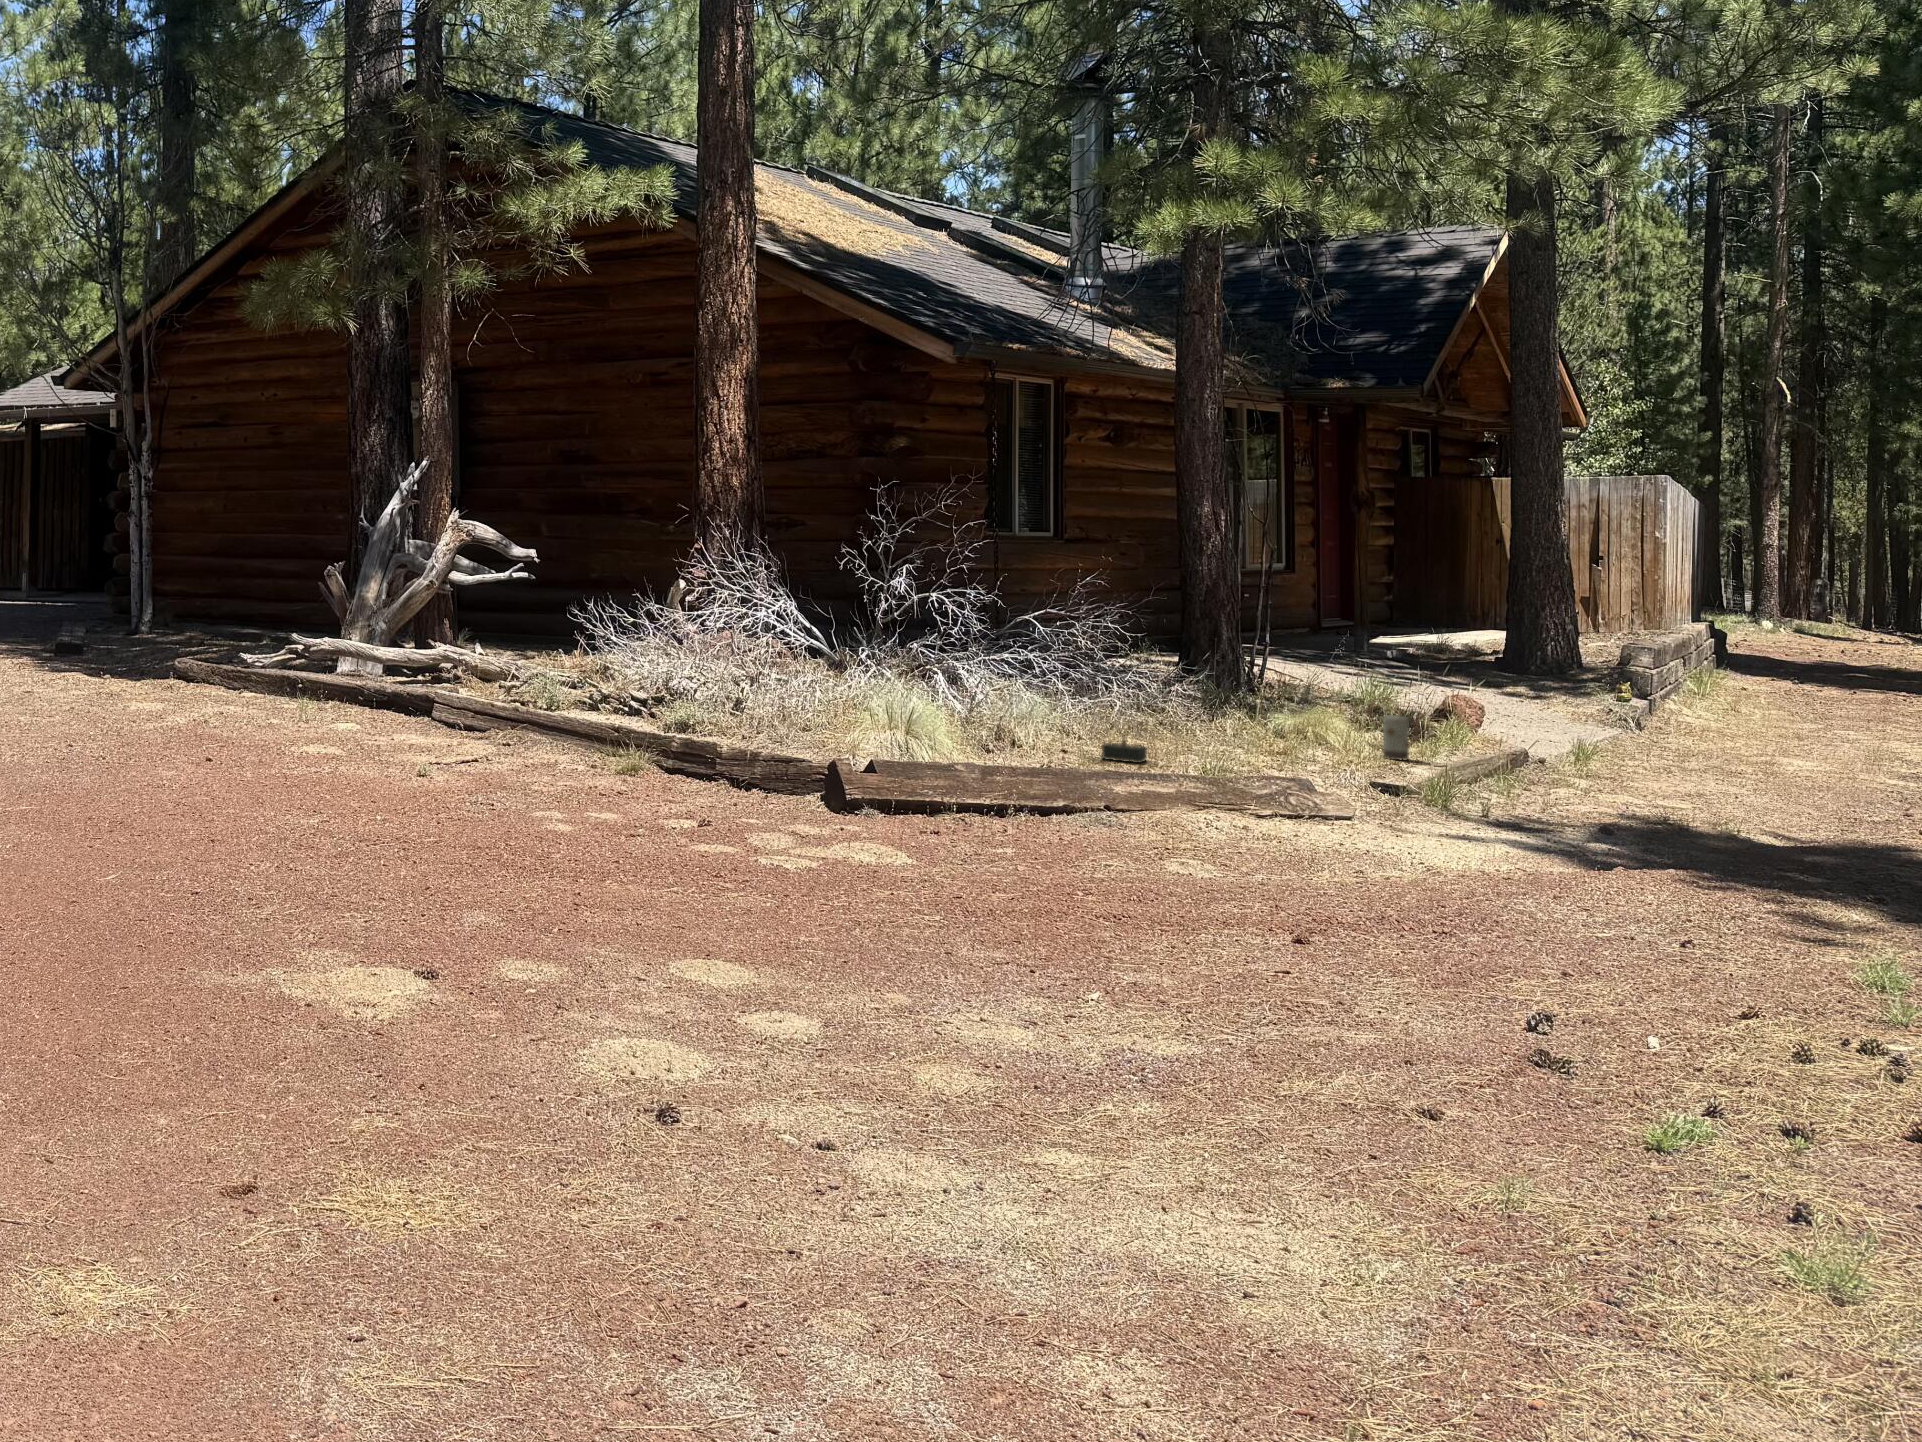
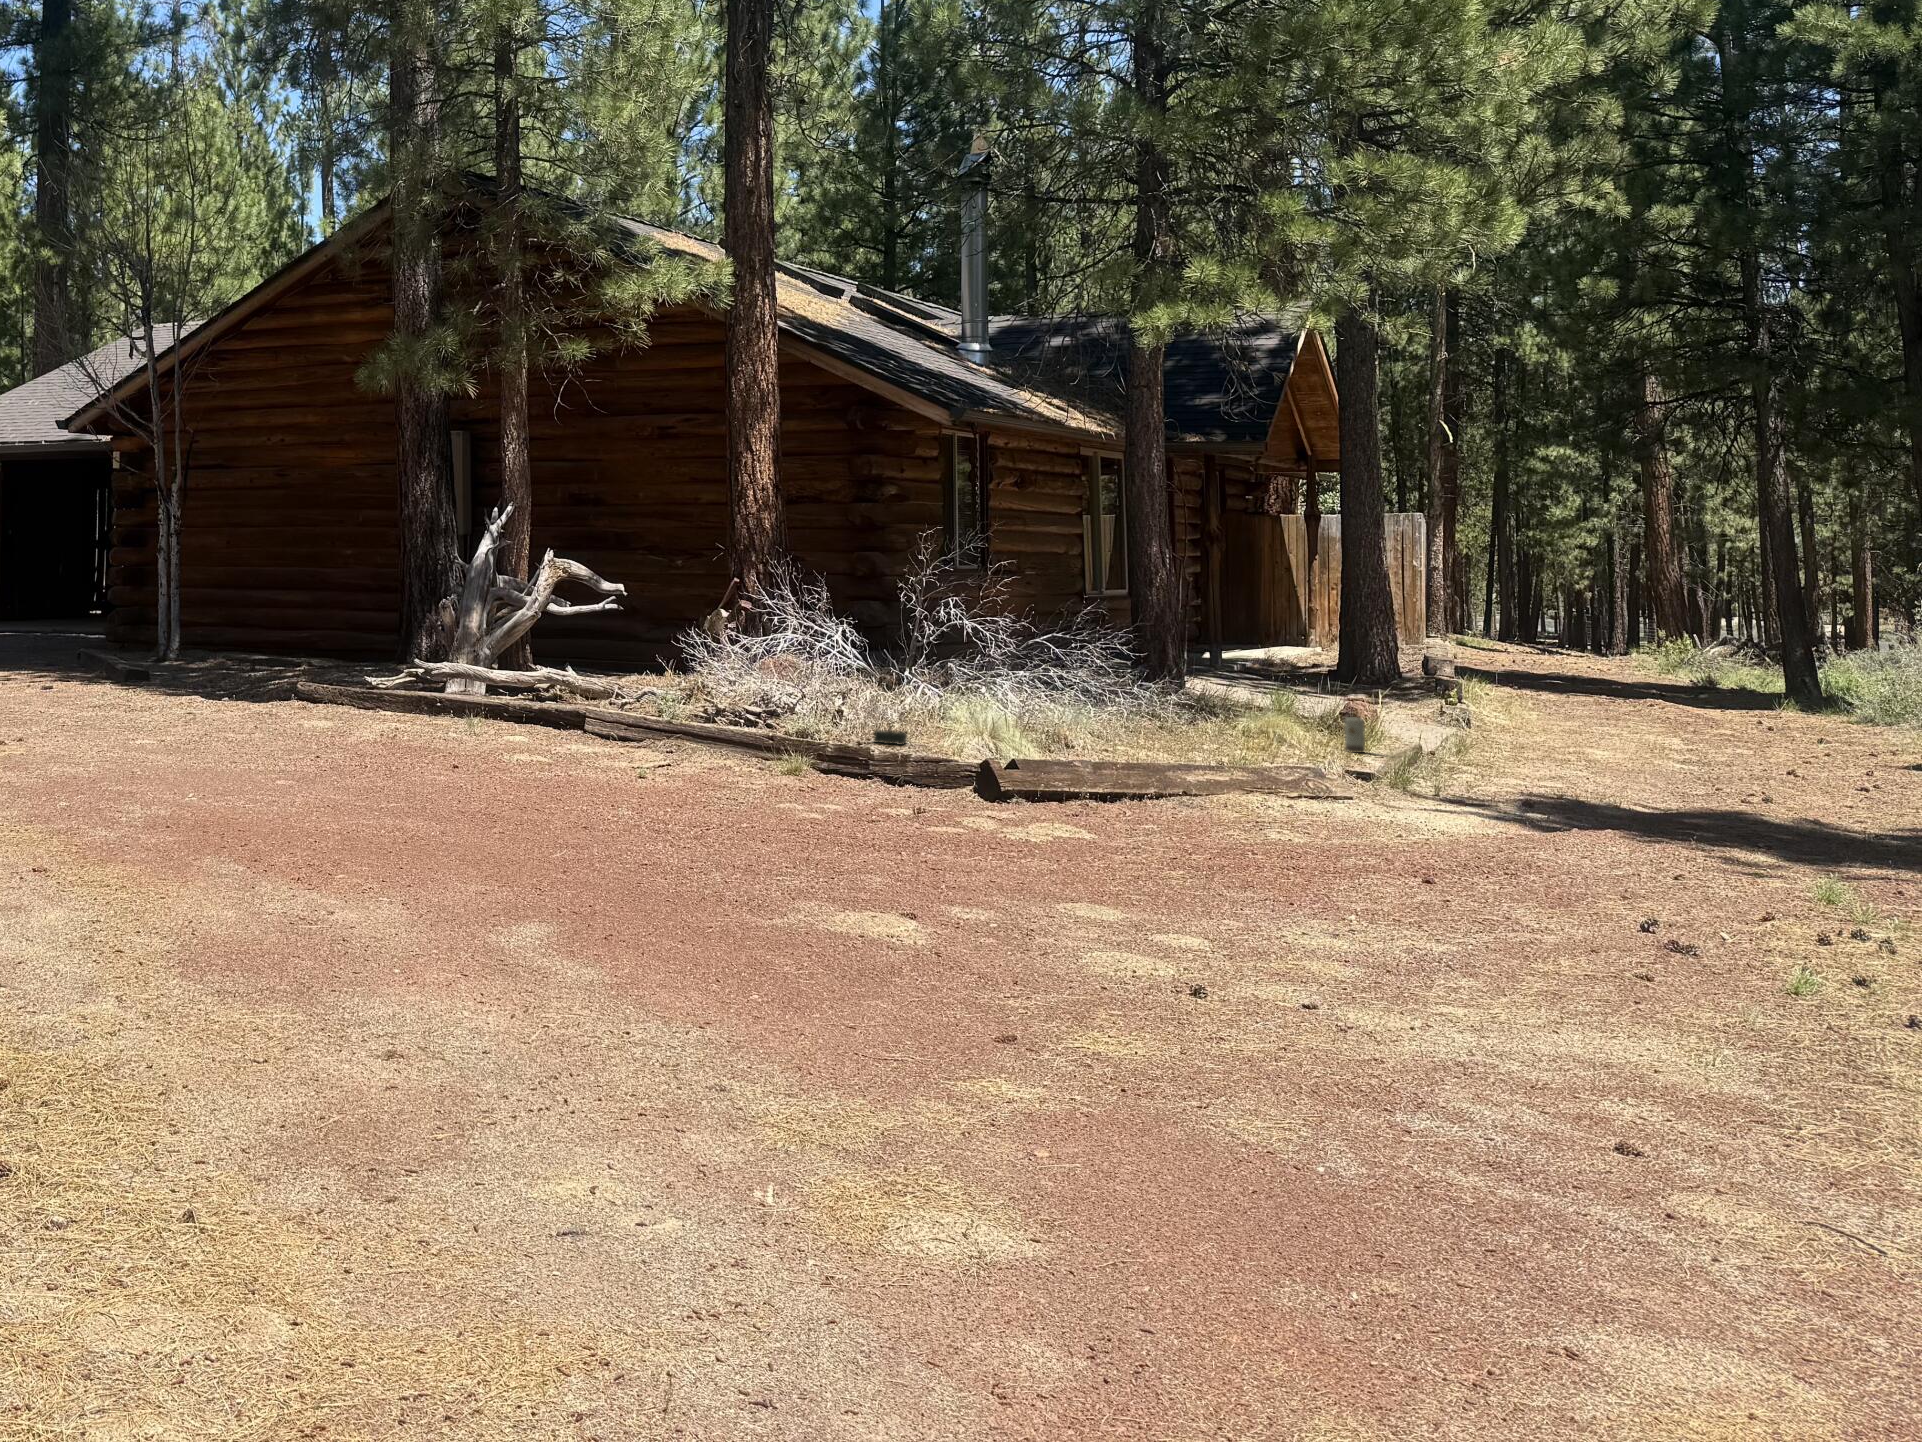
decorative plant: present [1091,704,1154,763] -> present [864,700,912,745]

